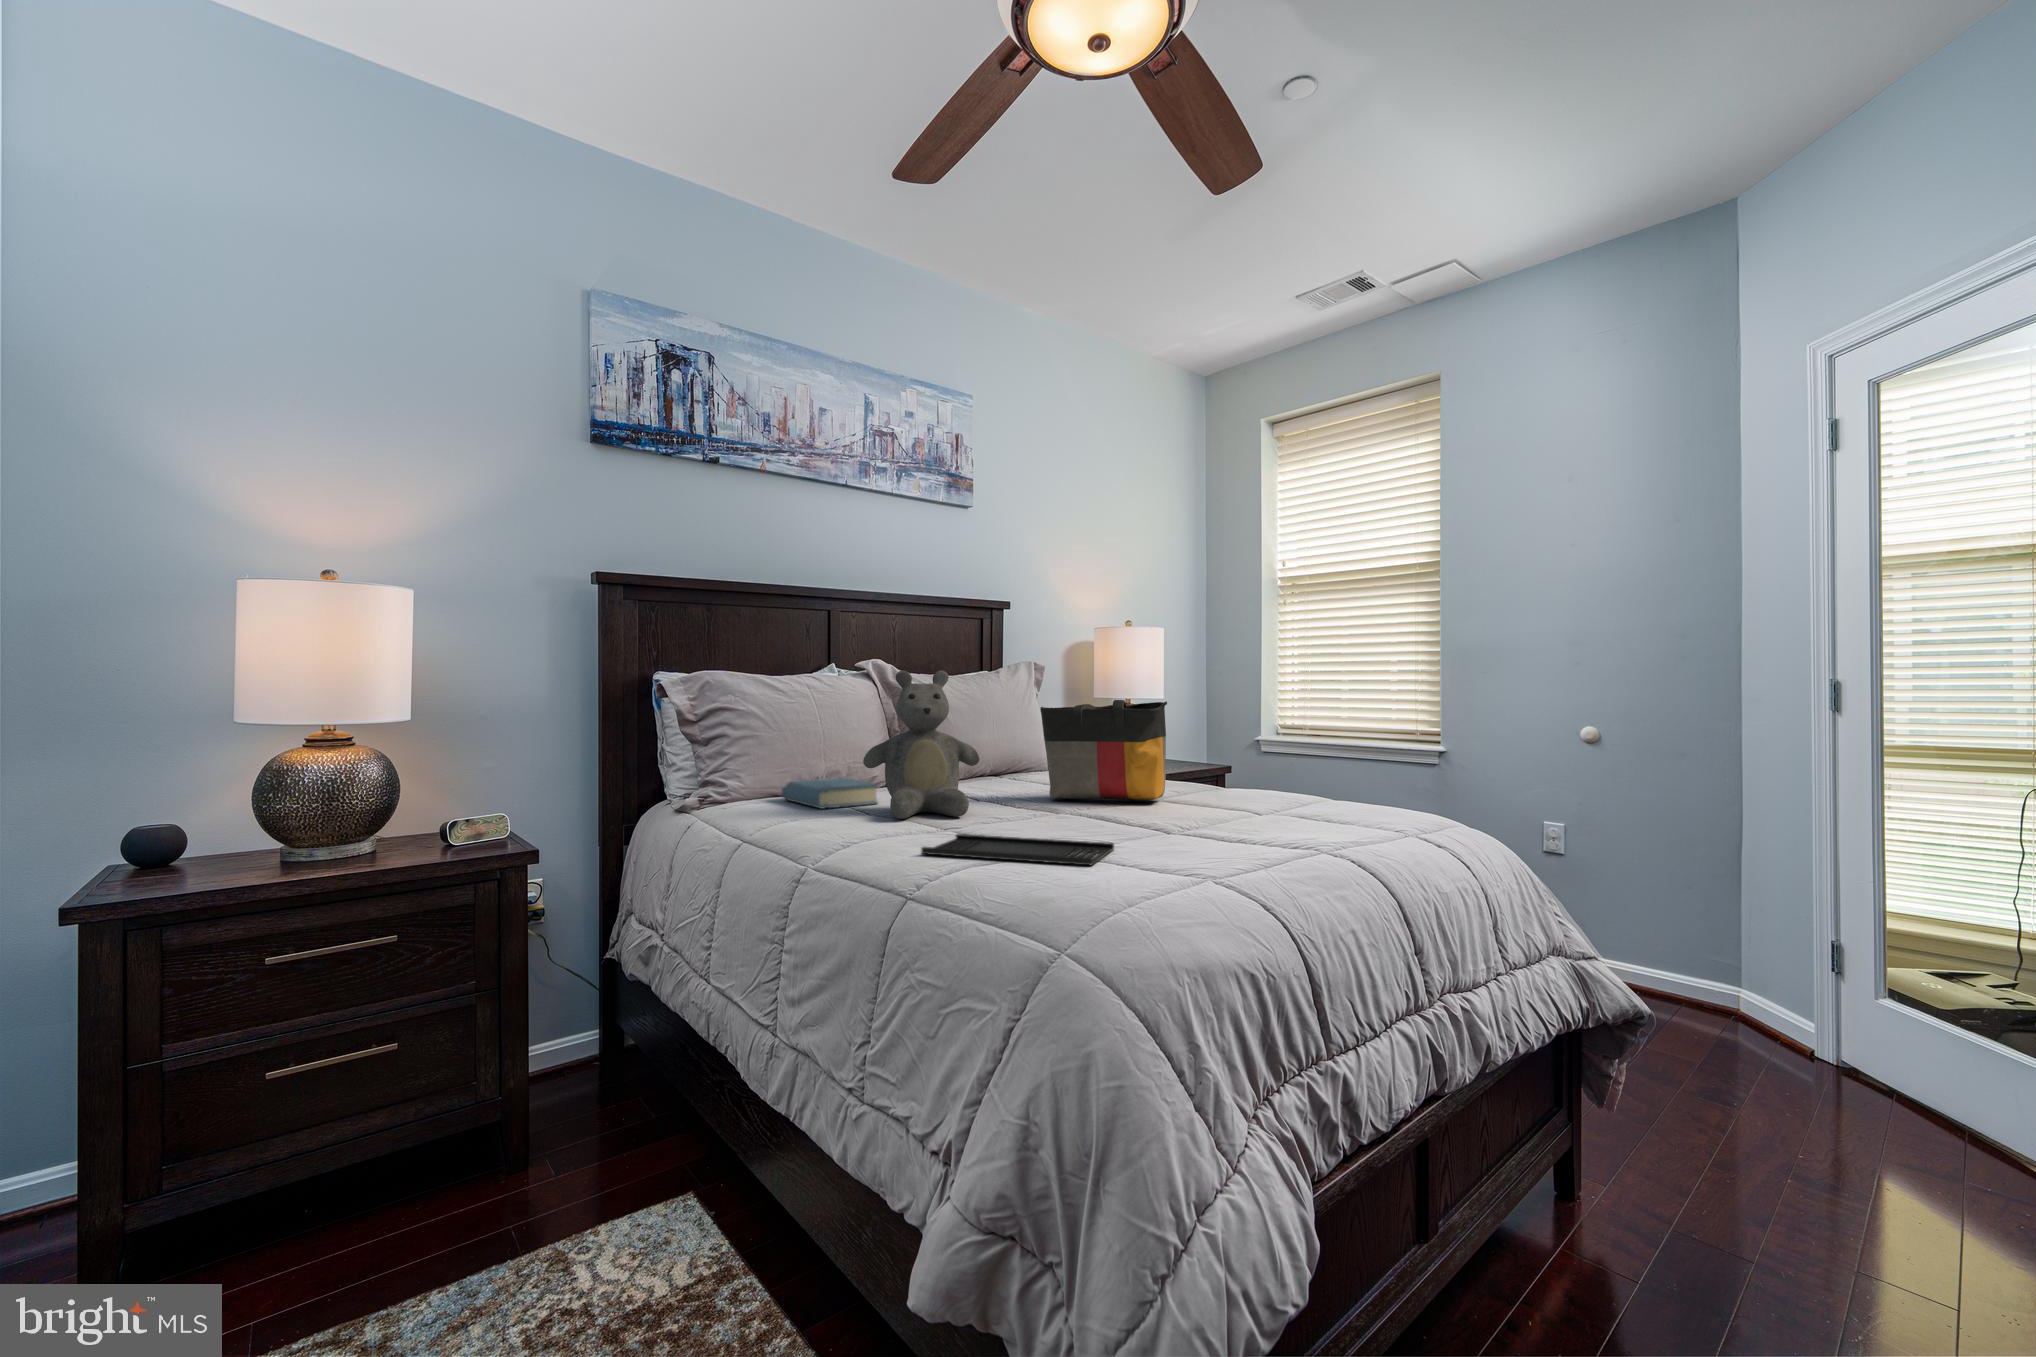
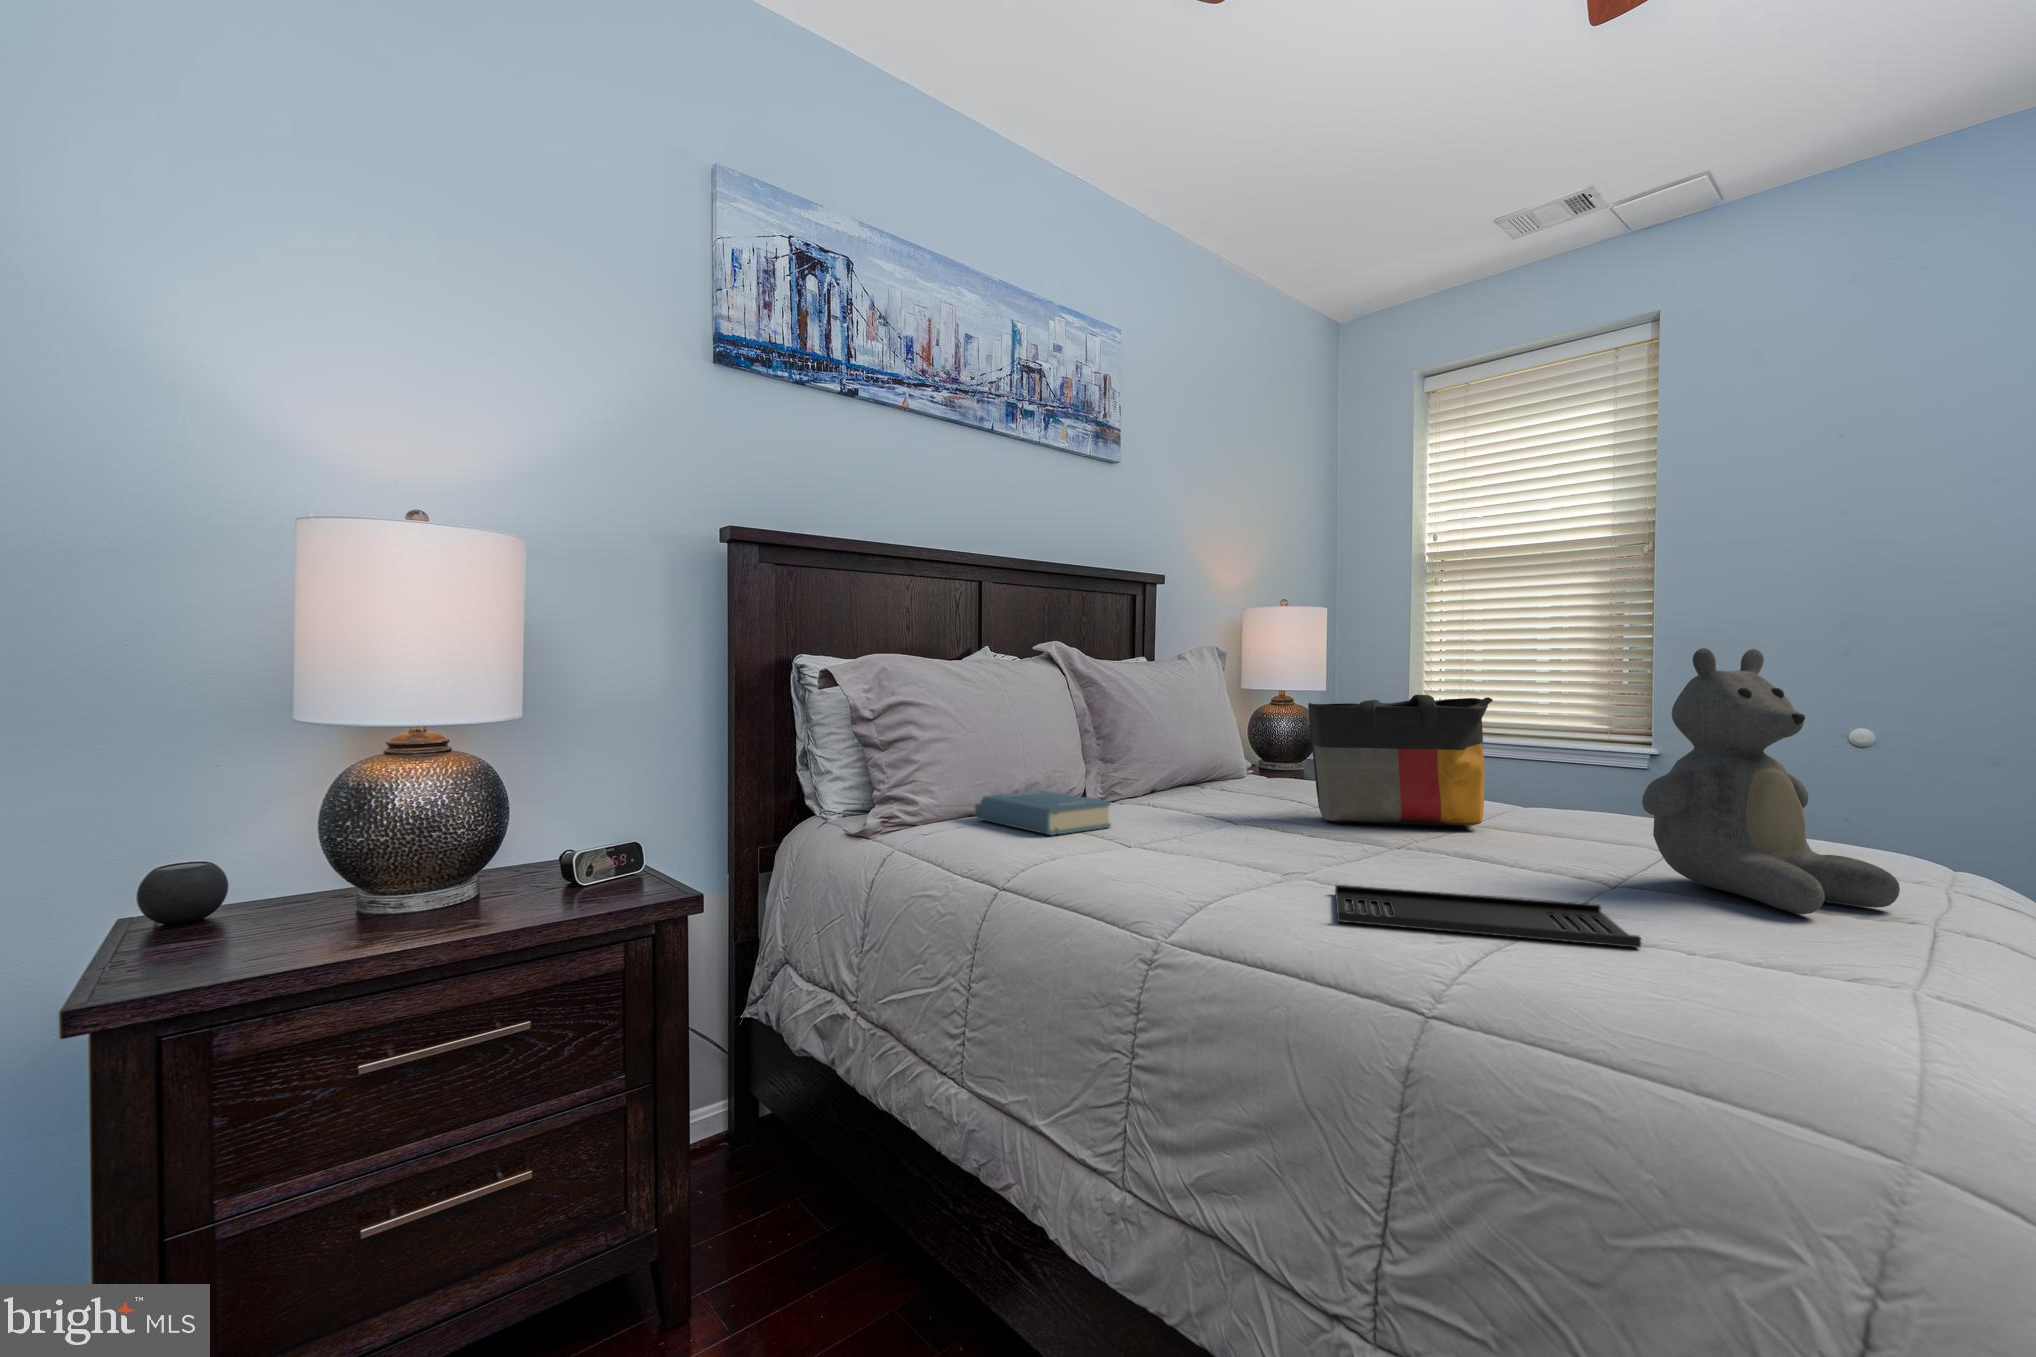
teddy bear: present [863,670,979,819] -> present [1642,648,1900,914]

